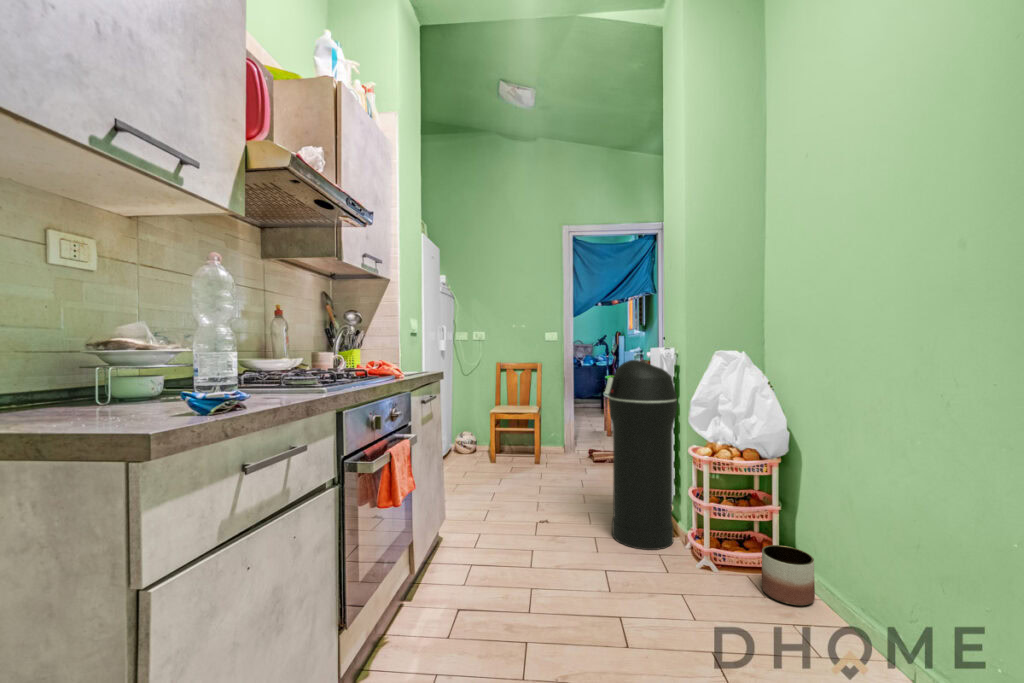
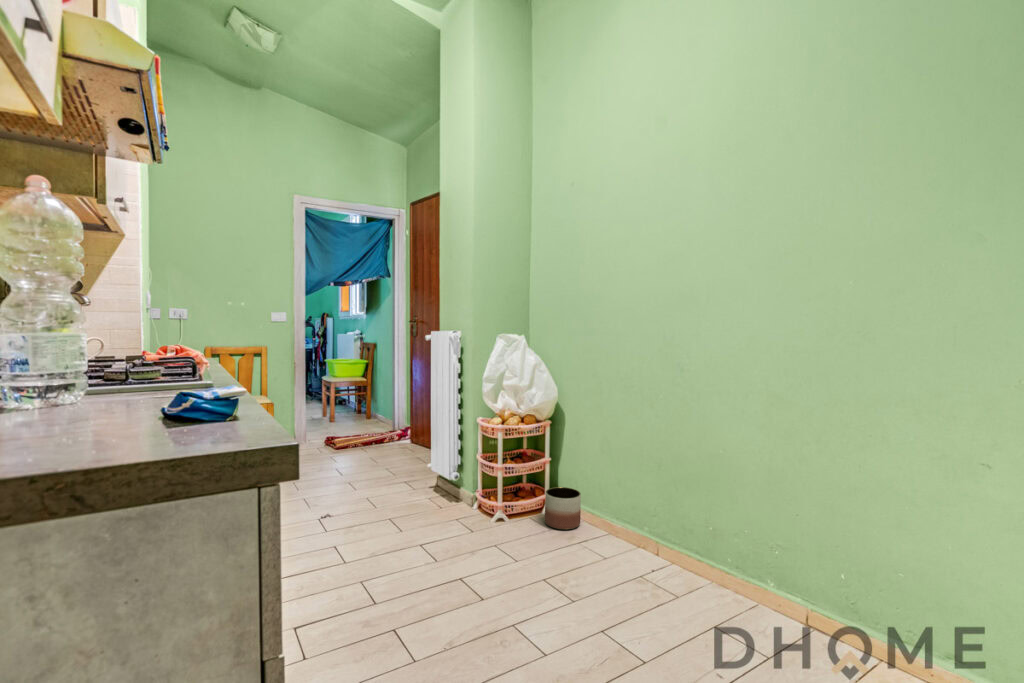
trash can: present [605,360,677,550] -> none [404,341,468,520]

